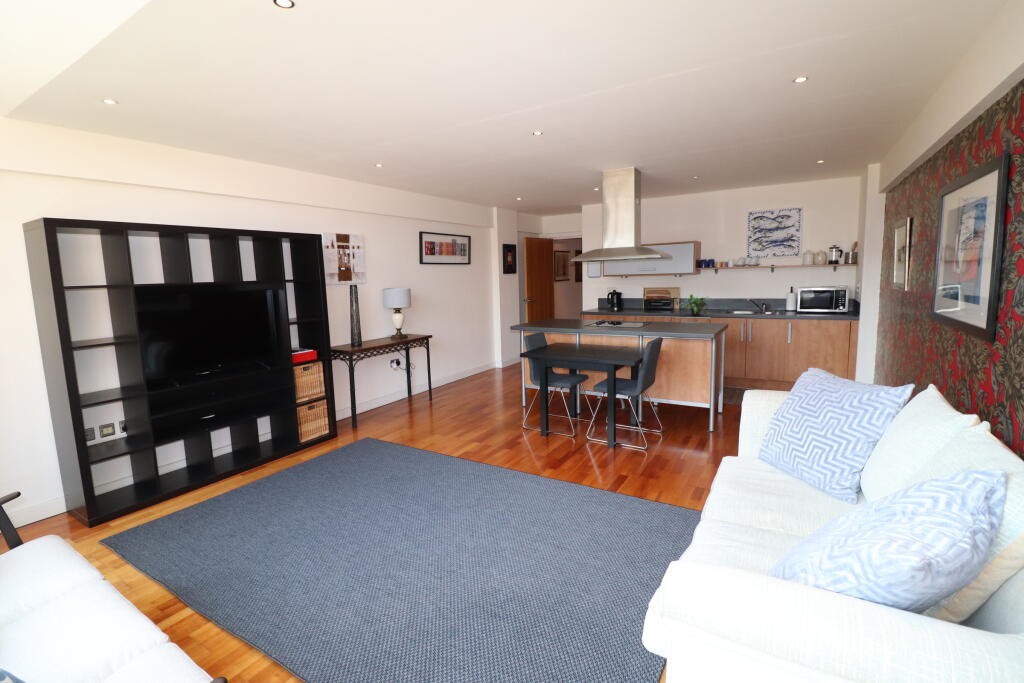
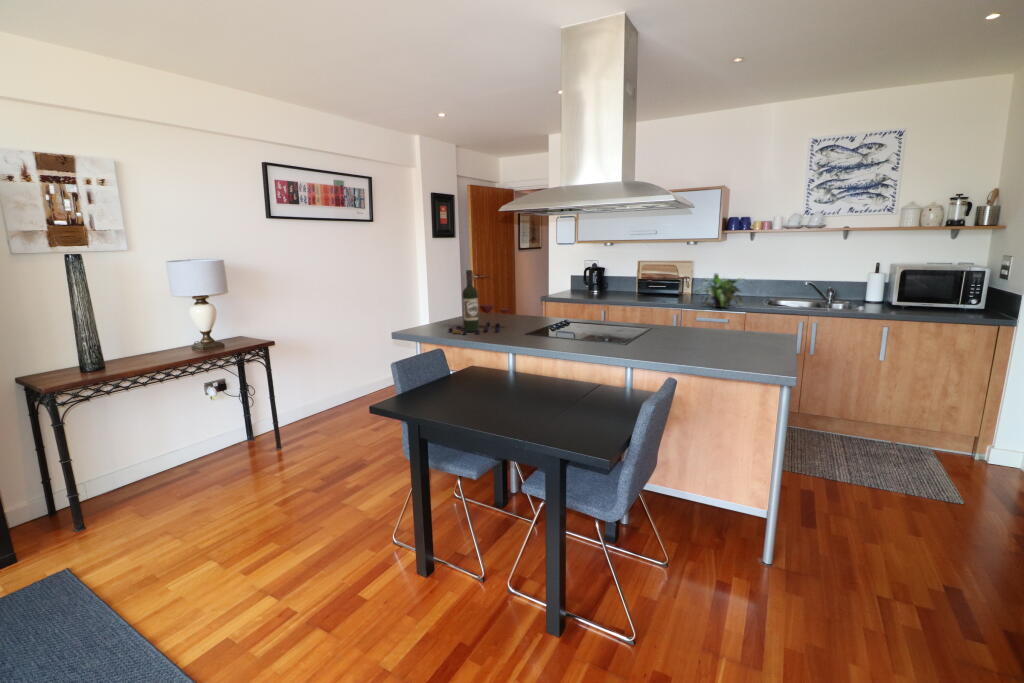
wine bottle: none [536,292,571,326] -> present [448,270,510,334]

